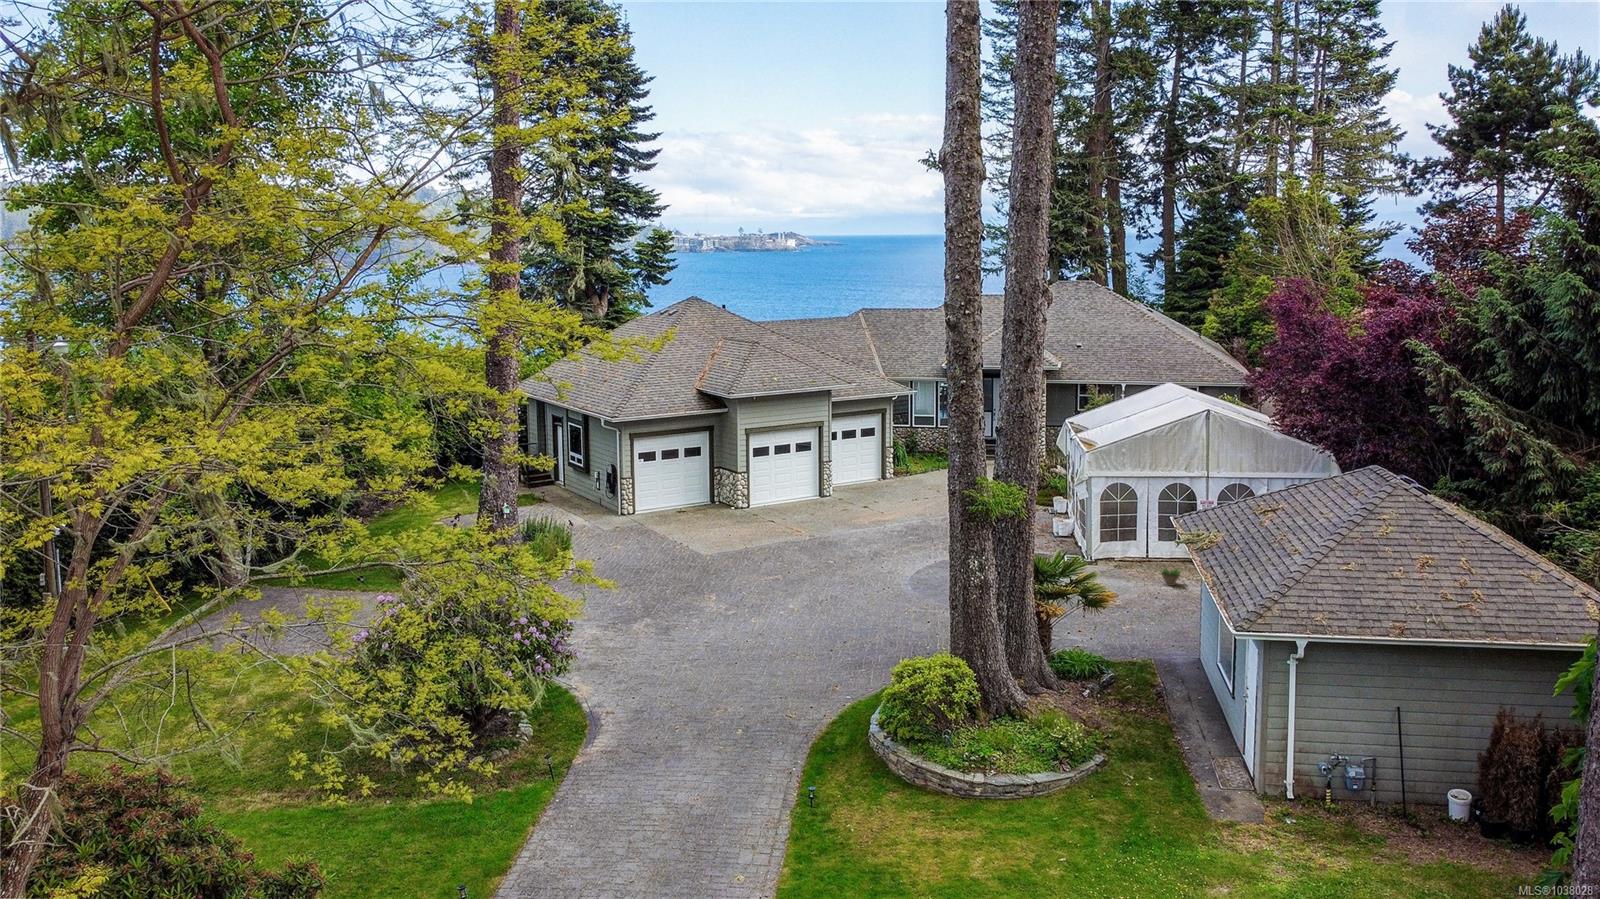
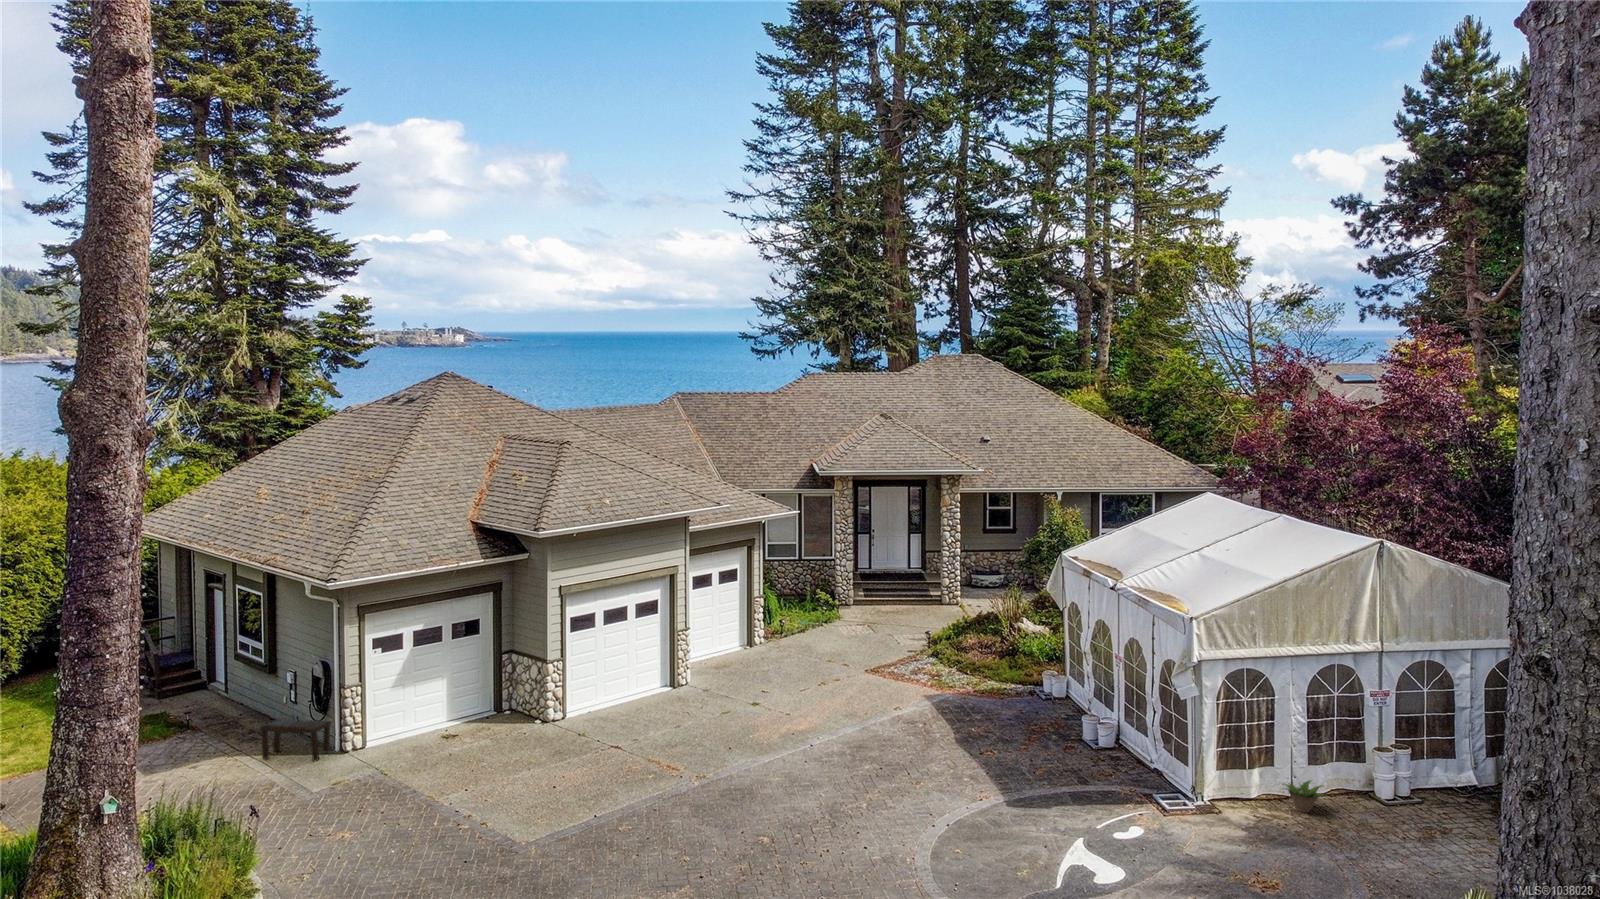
bench: none [578,493,615,517] -> present [260,719,332,761]

